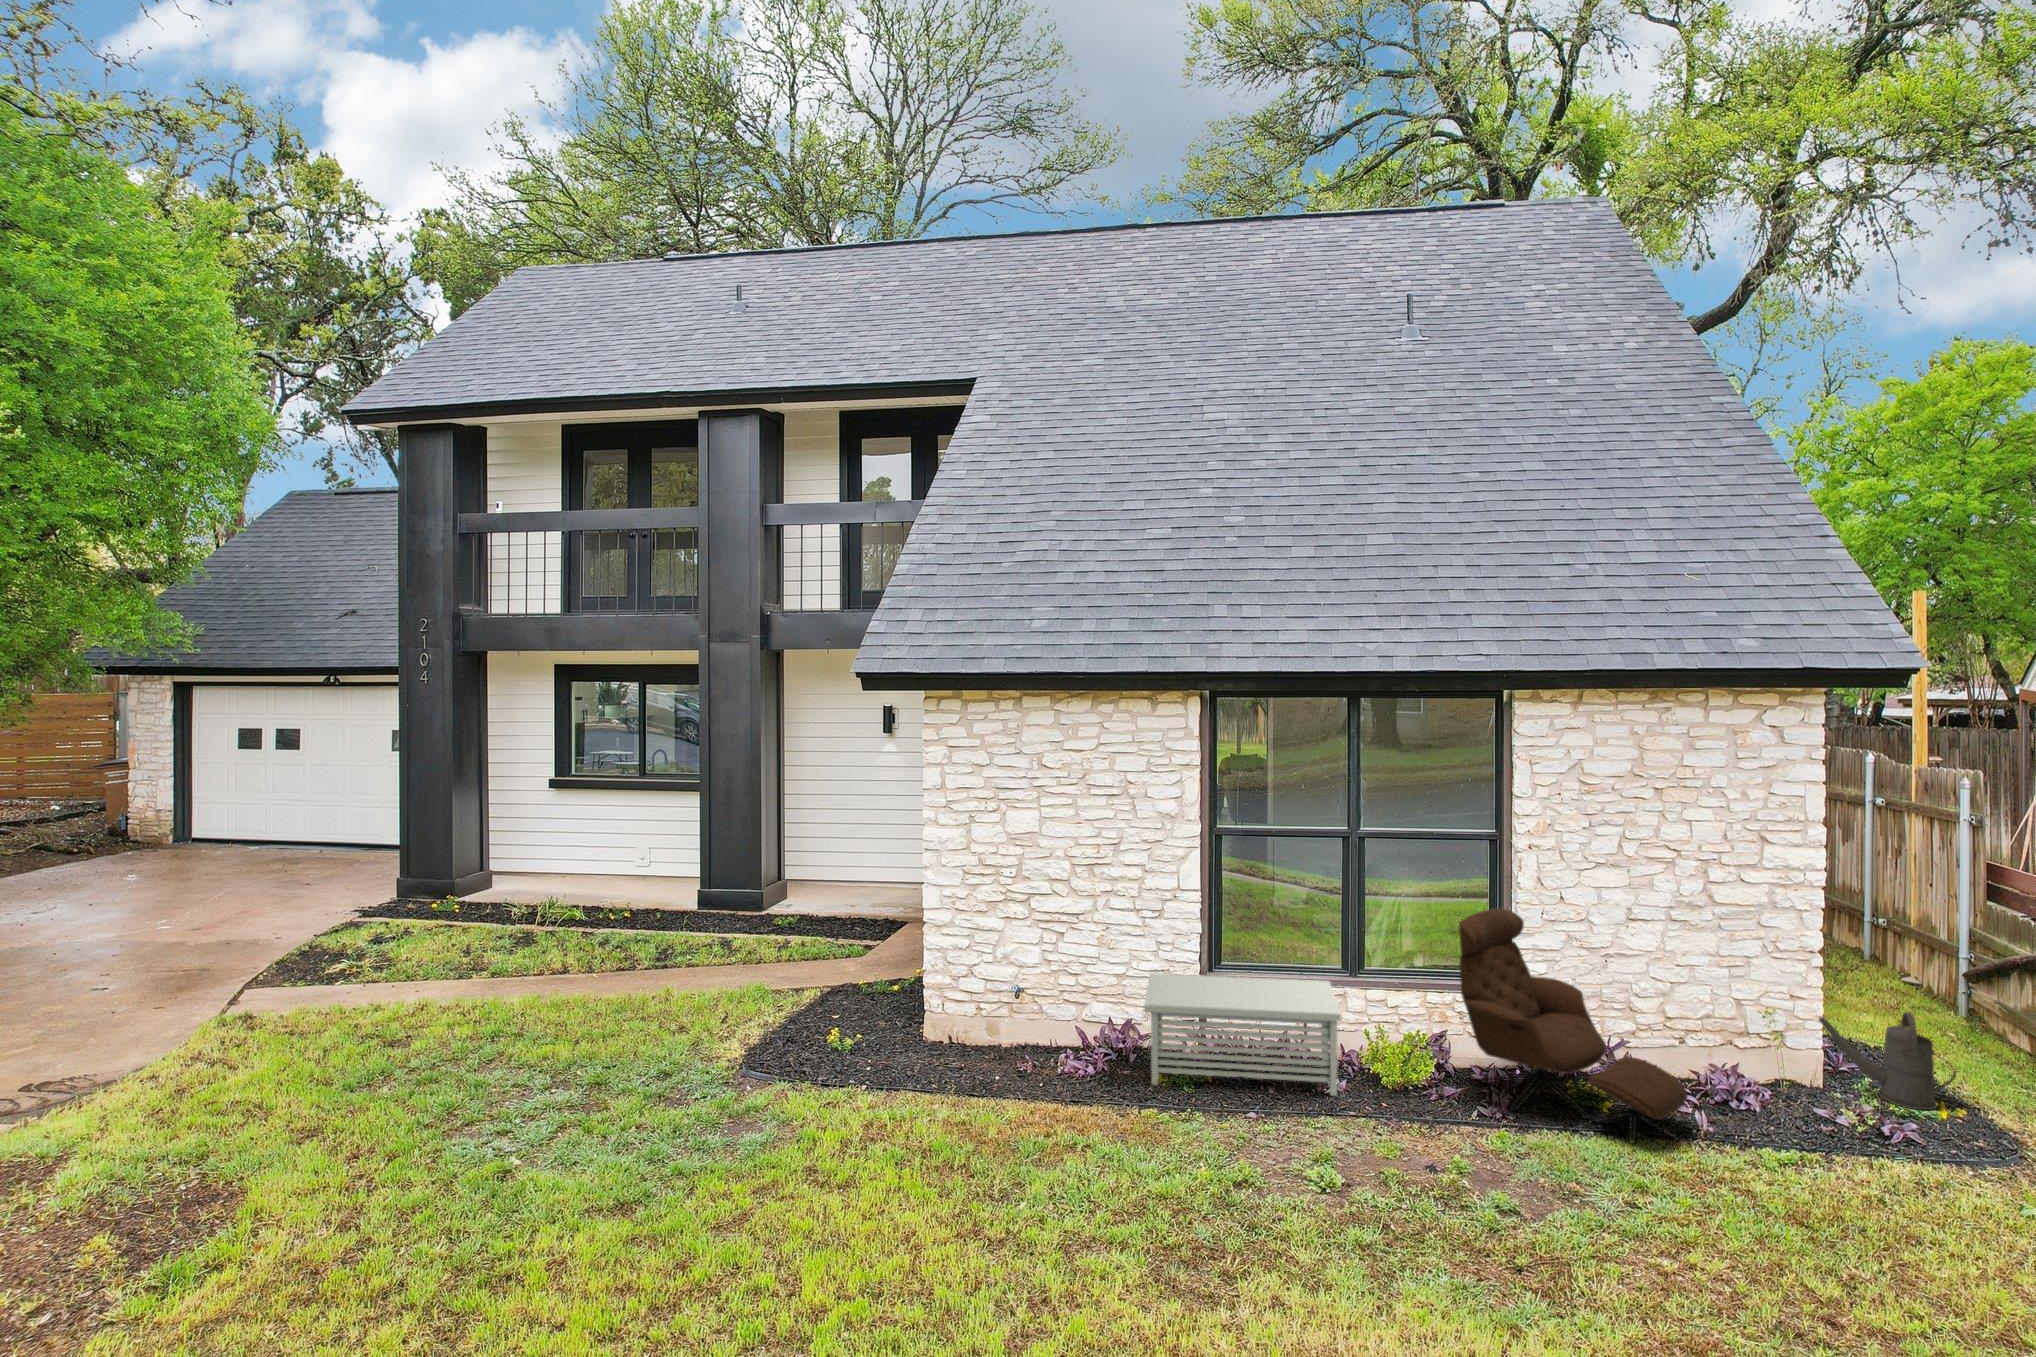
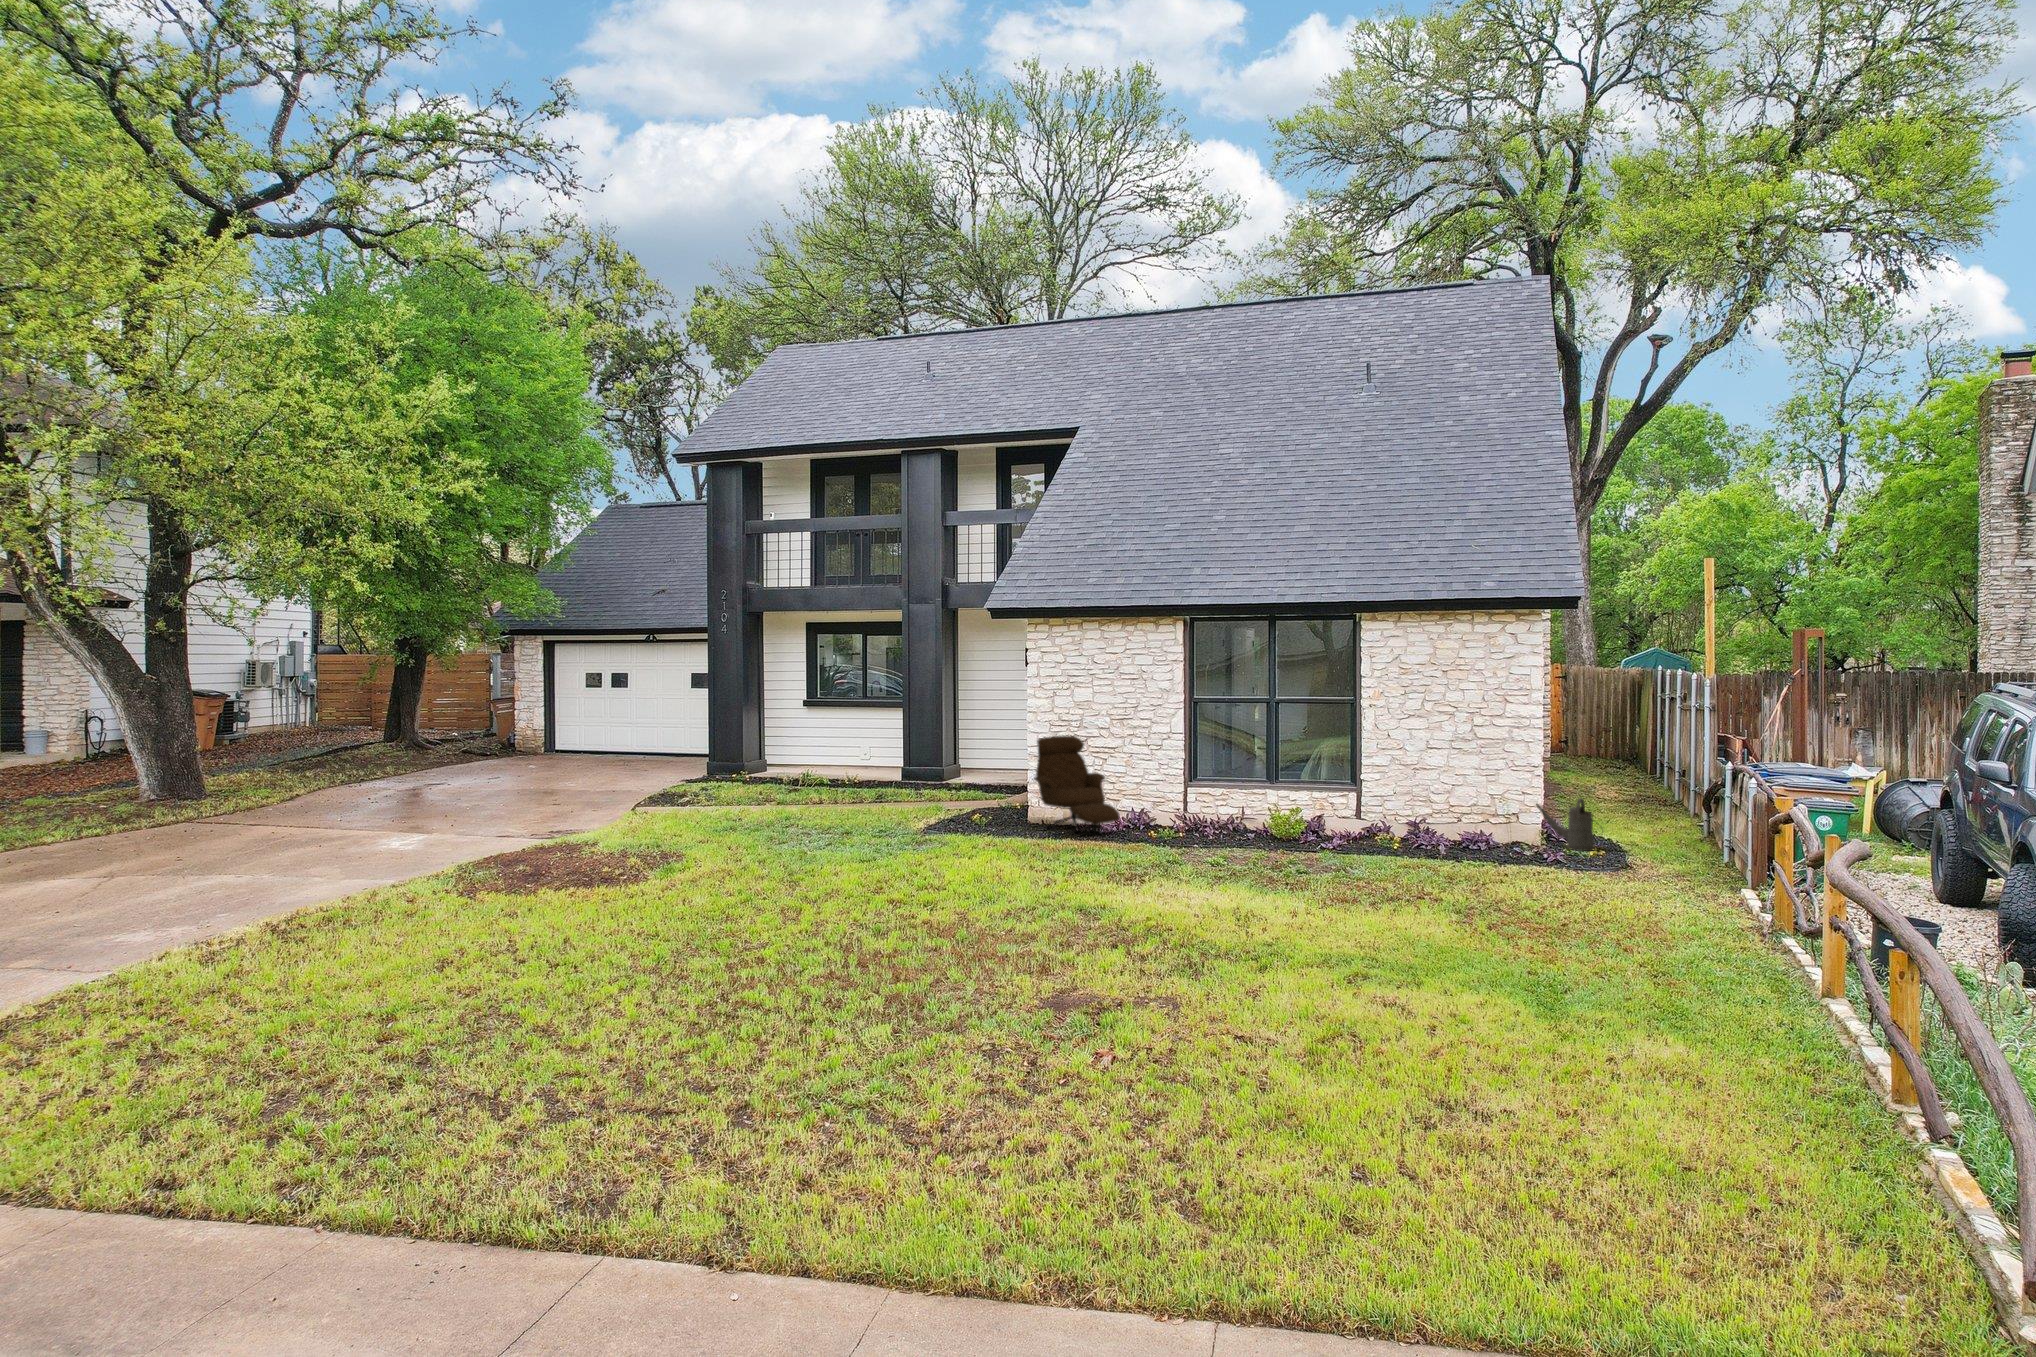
lounge chair: present [1459,909,1688,1143] -> present [1034,736,1120,836]
storage bench: present [1144,973,1341,1096] -> none [1143,782,1258,839]

